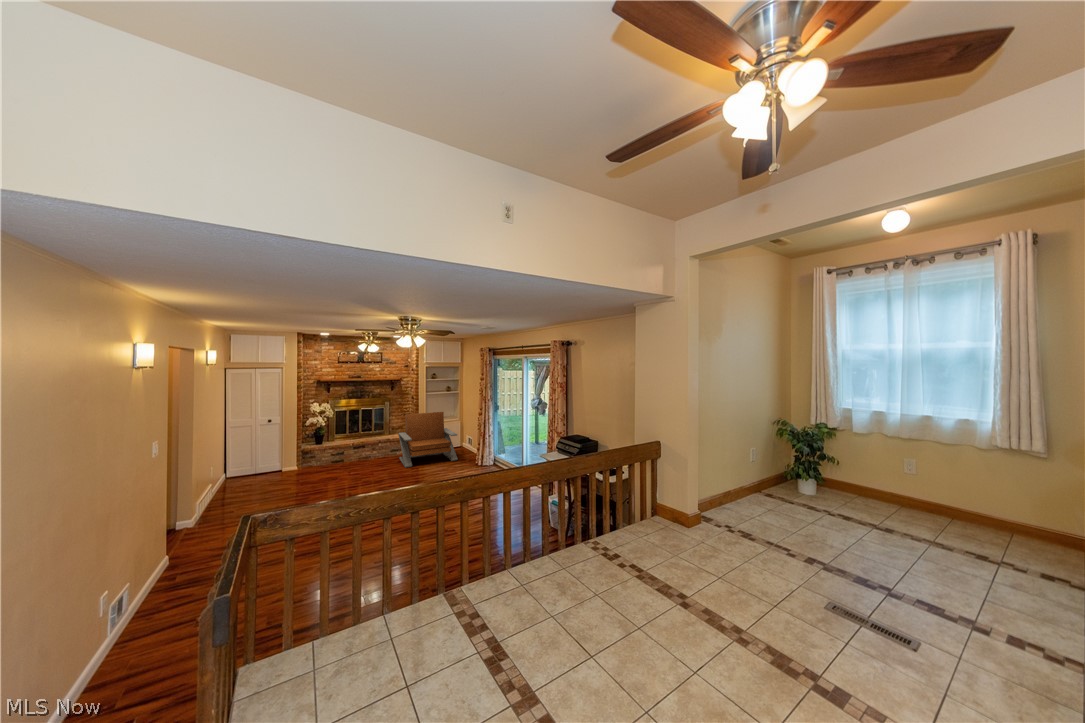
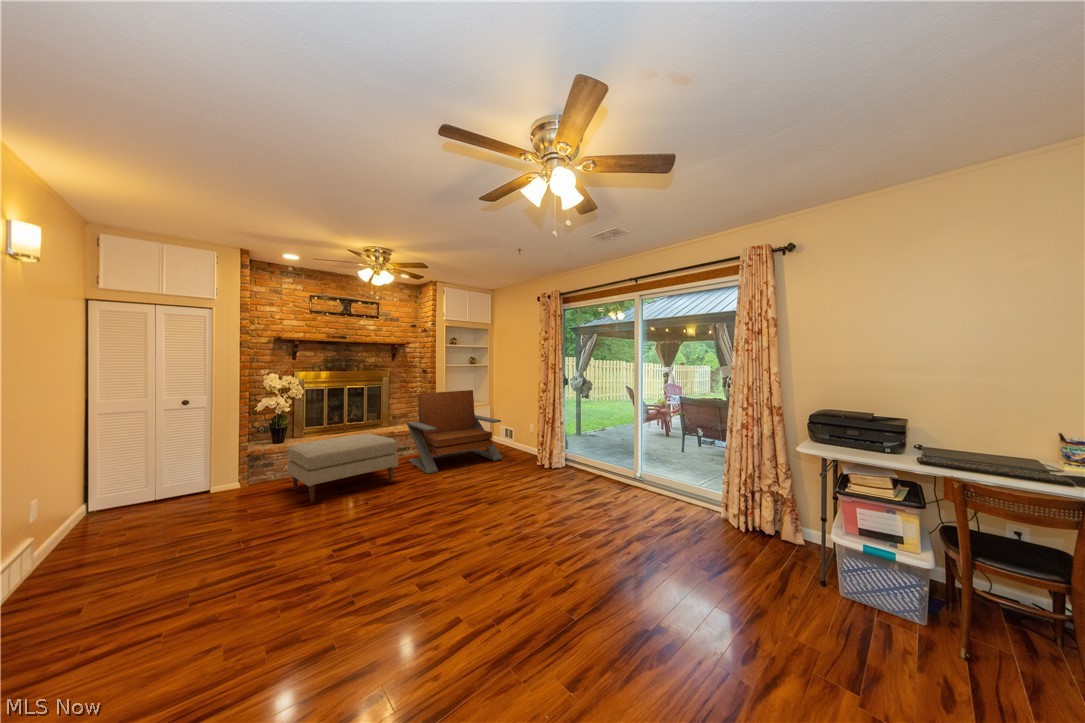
ottoman: none [323,441,386,481] -> present [287,434,398,503]

